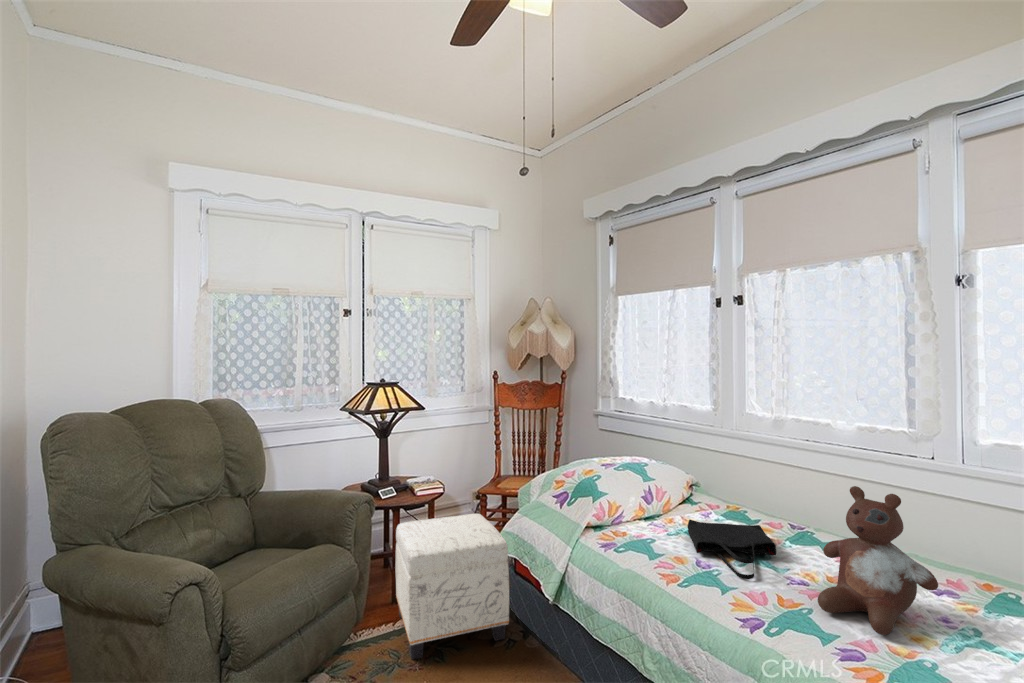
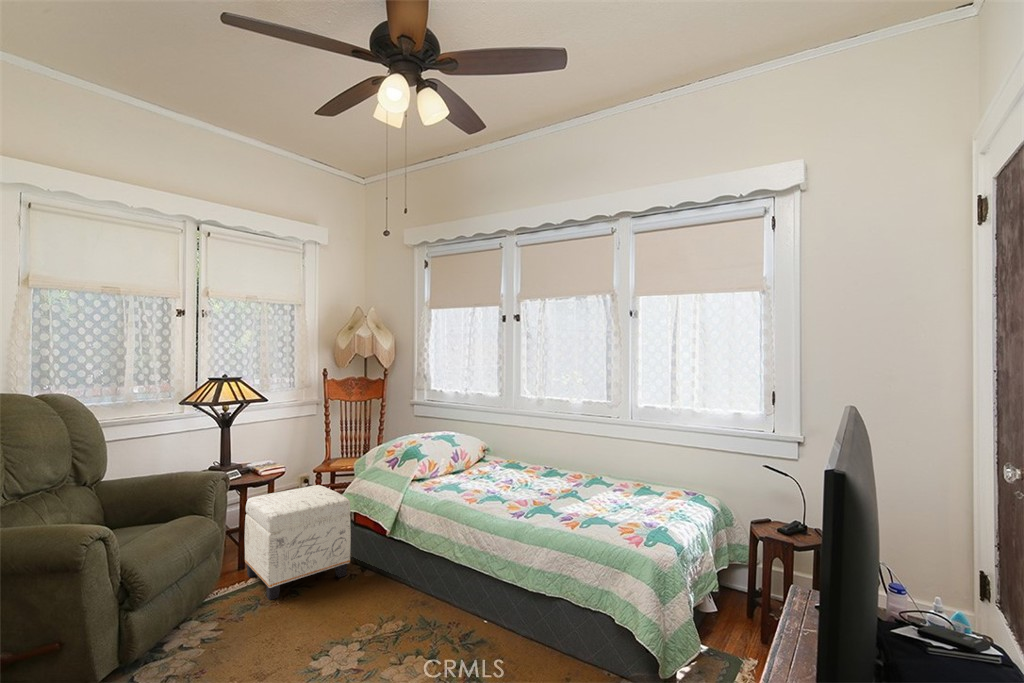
stuffed bear: present [818,486,938,635] -> none [553,432,609,509]
tote bag: present [688,520,776,579] -> none [482,467,535,496]

